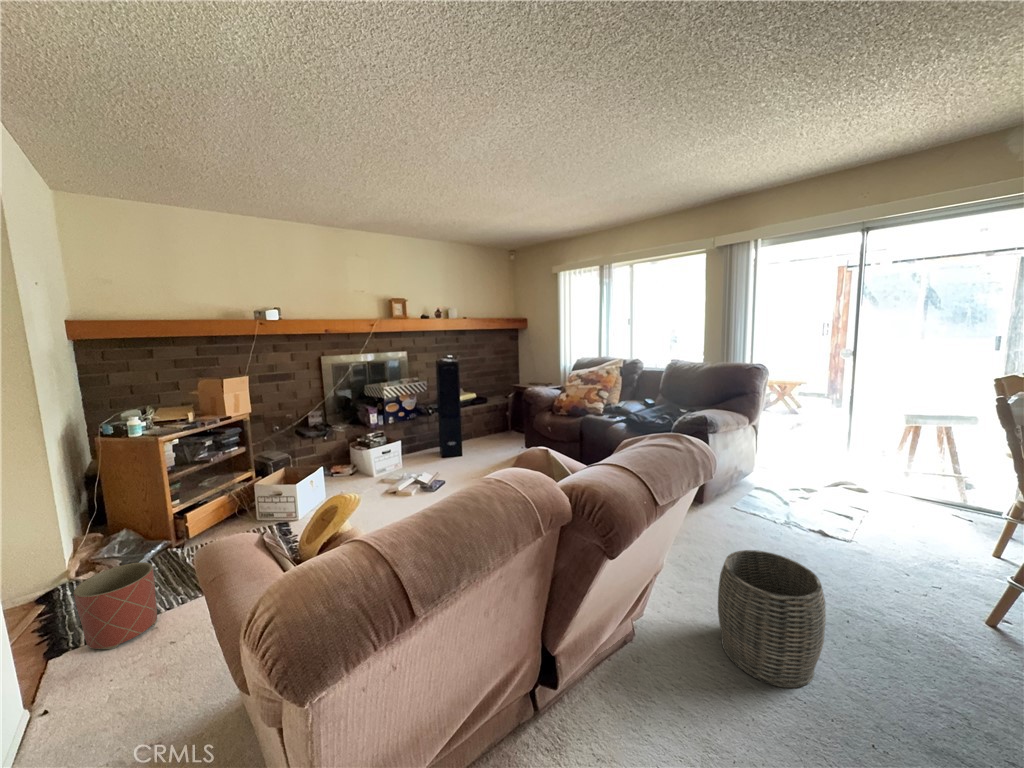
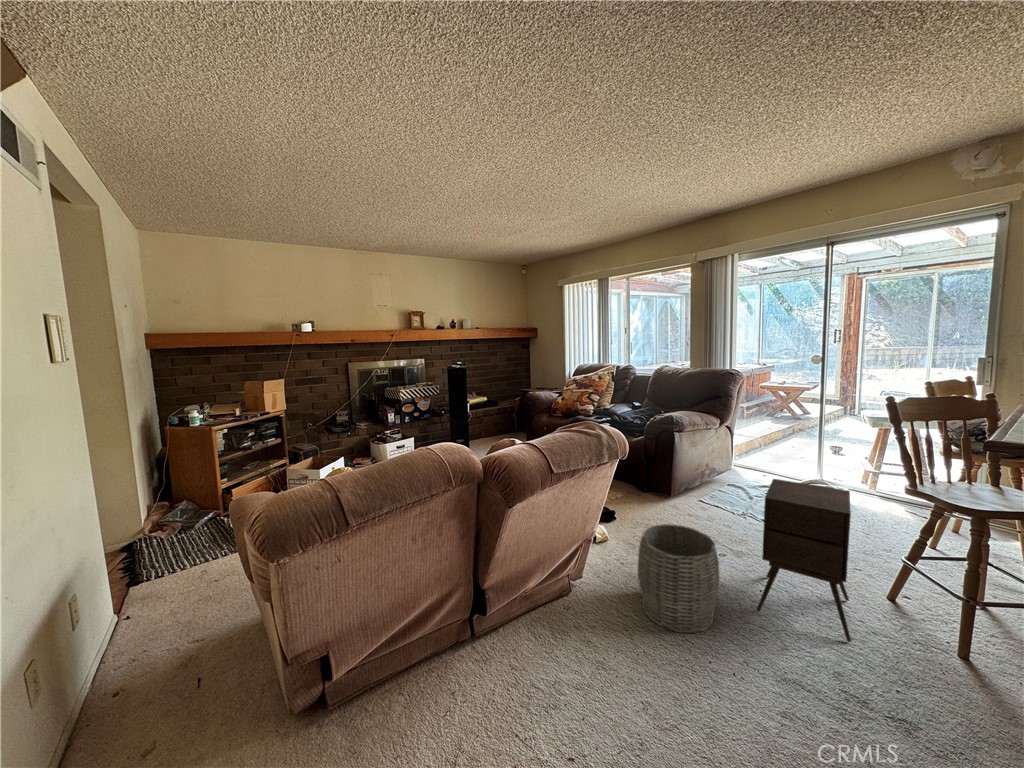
side table: none [846,492,989,689] -> present [757,479,851,642]
planter: present [74,562,157,649] -> none [148,521,206,582]

